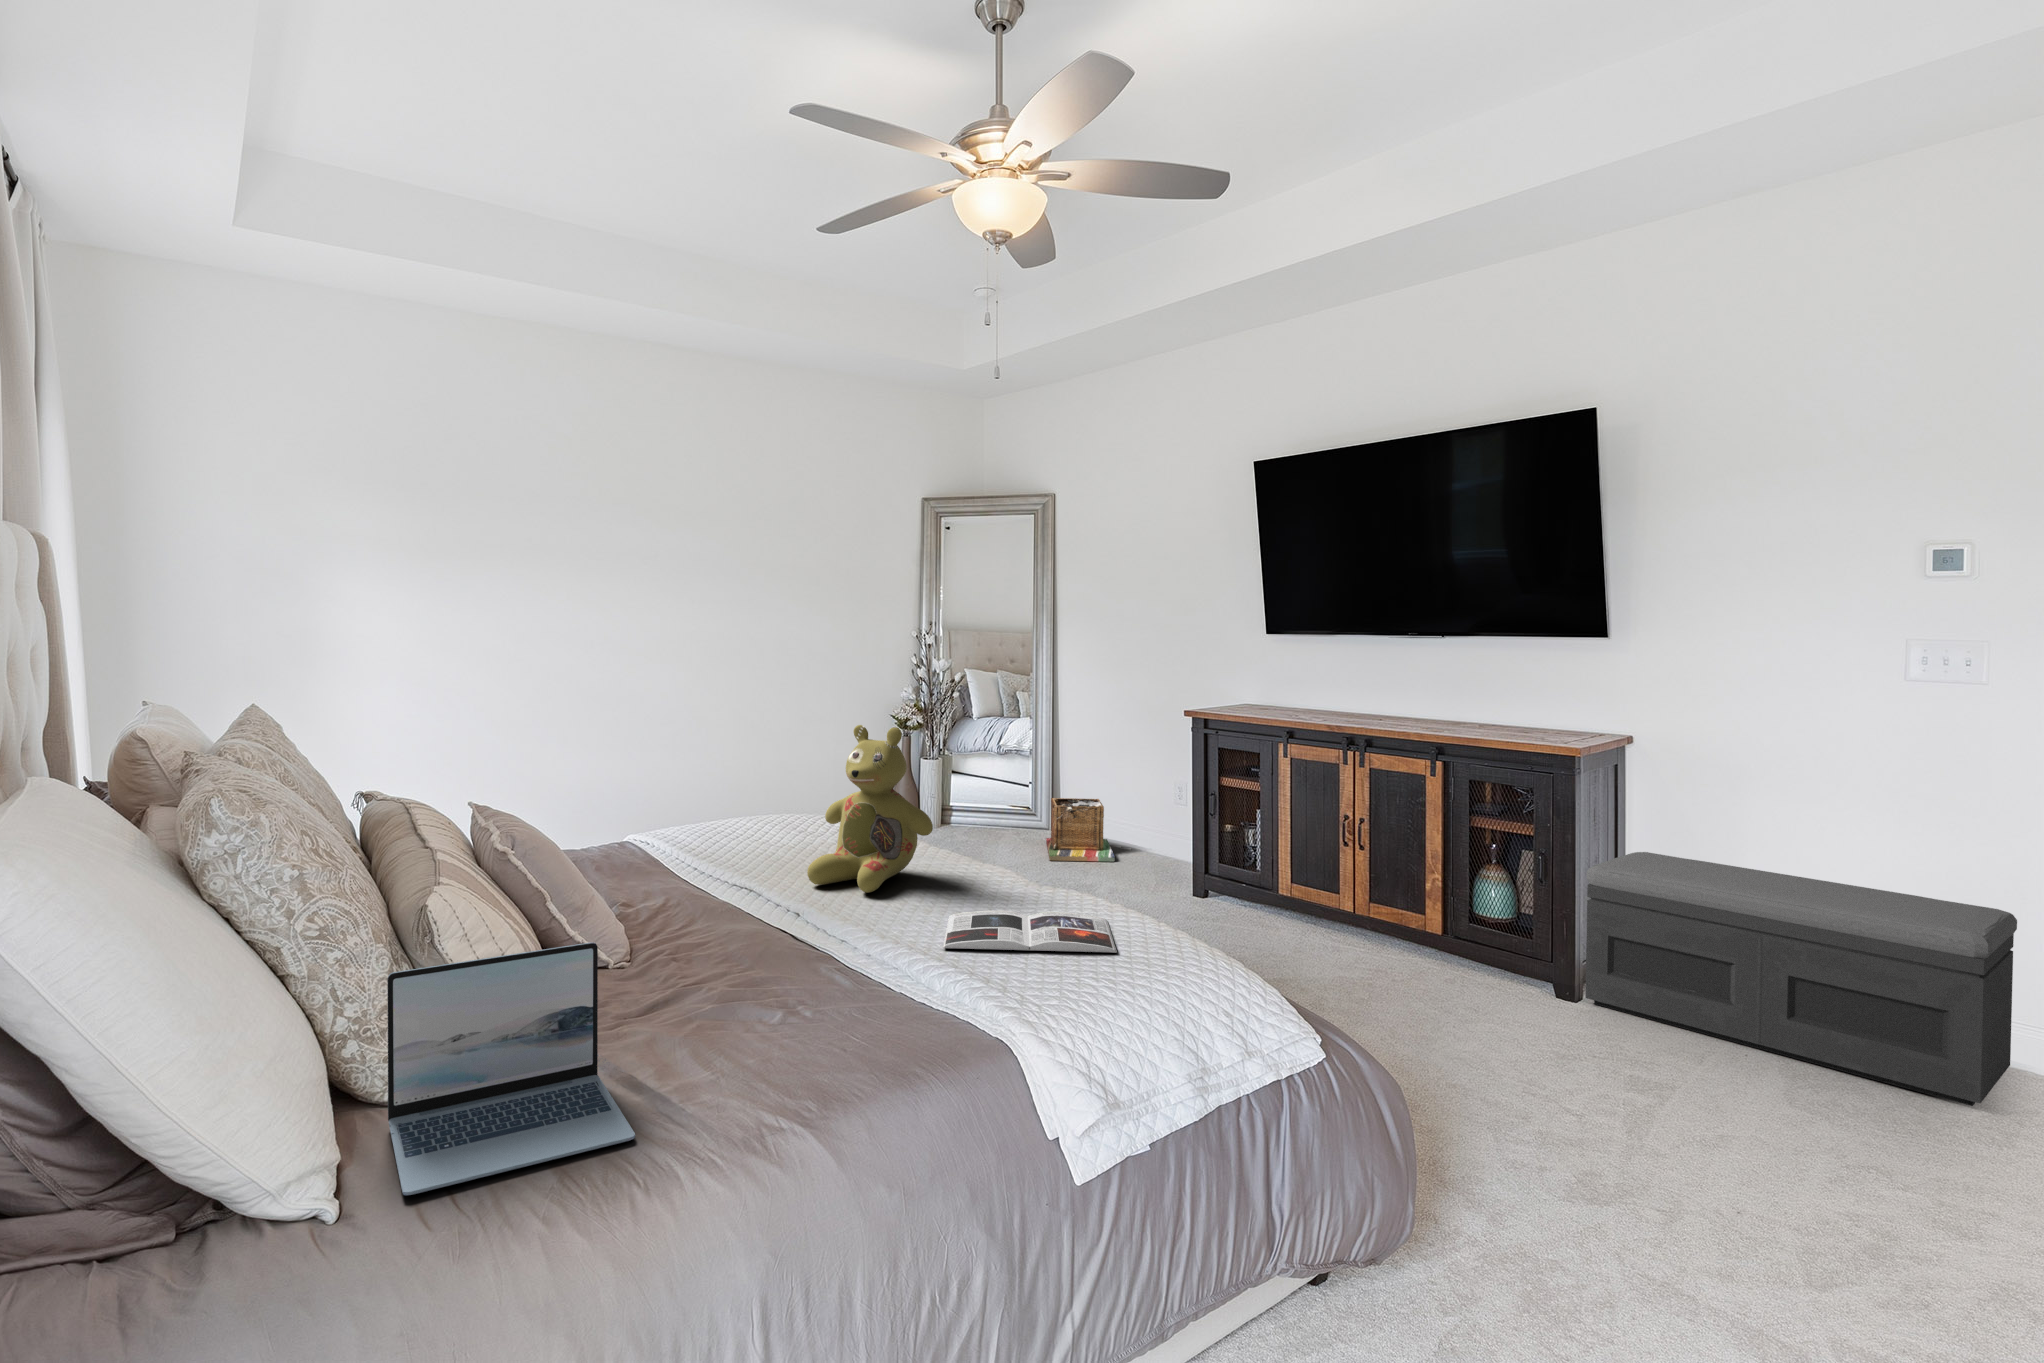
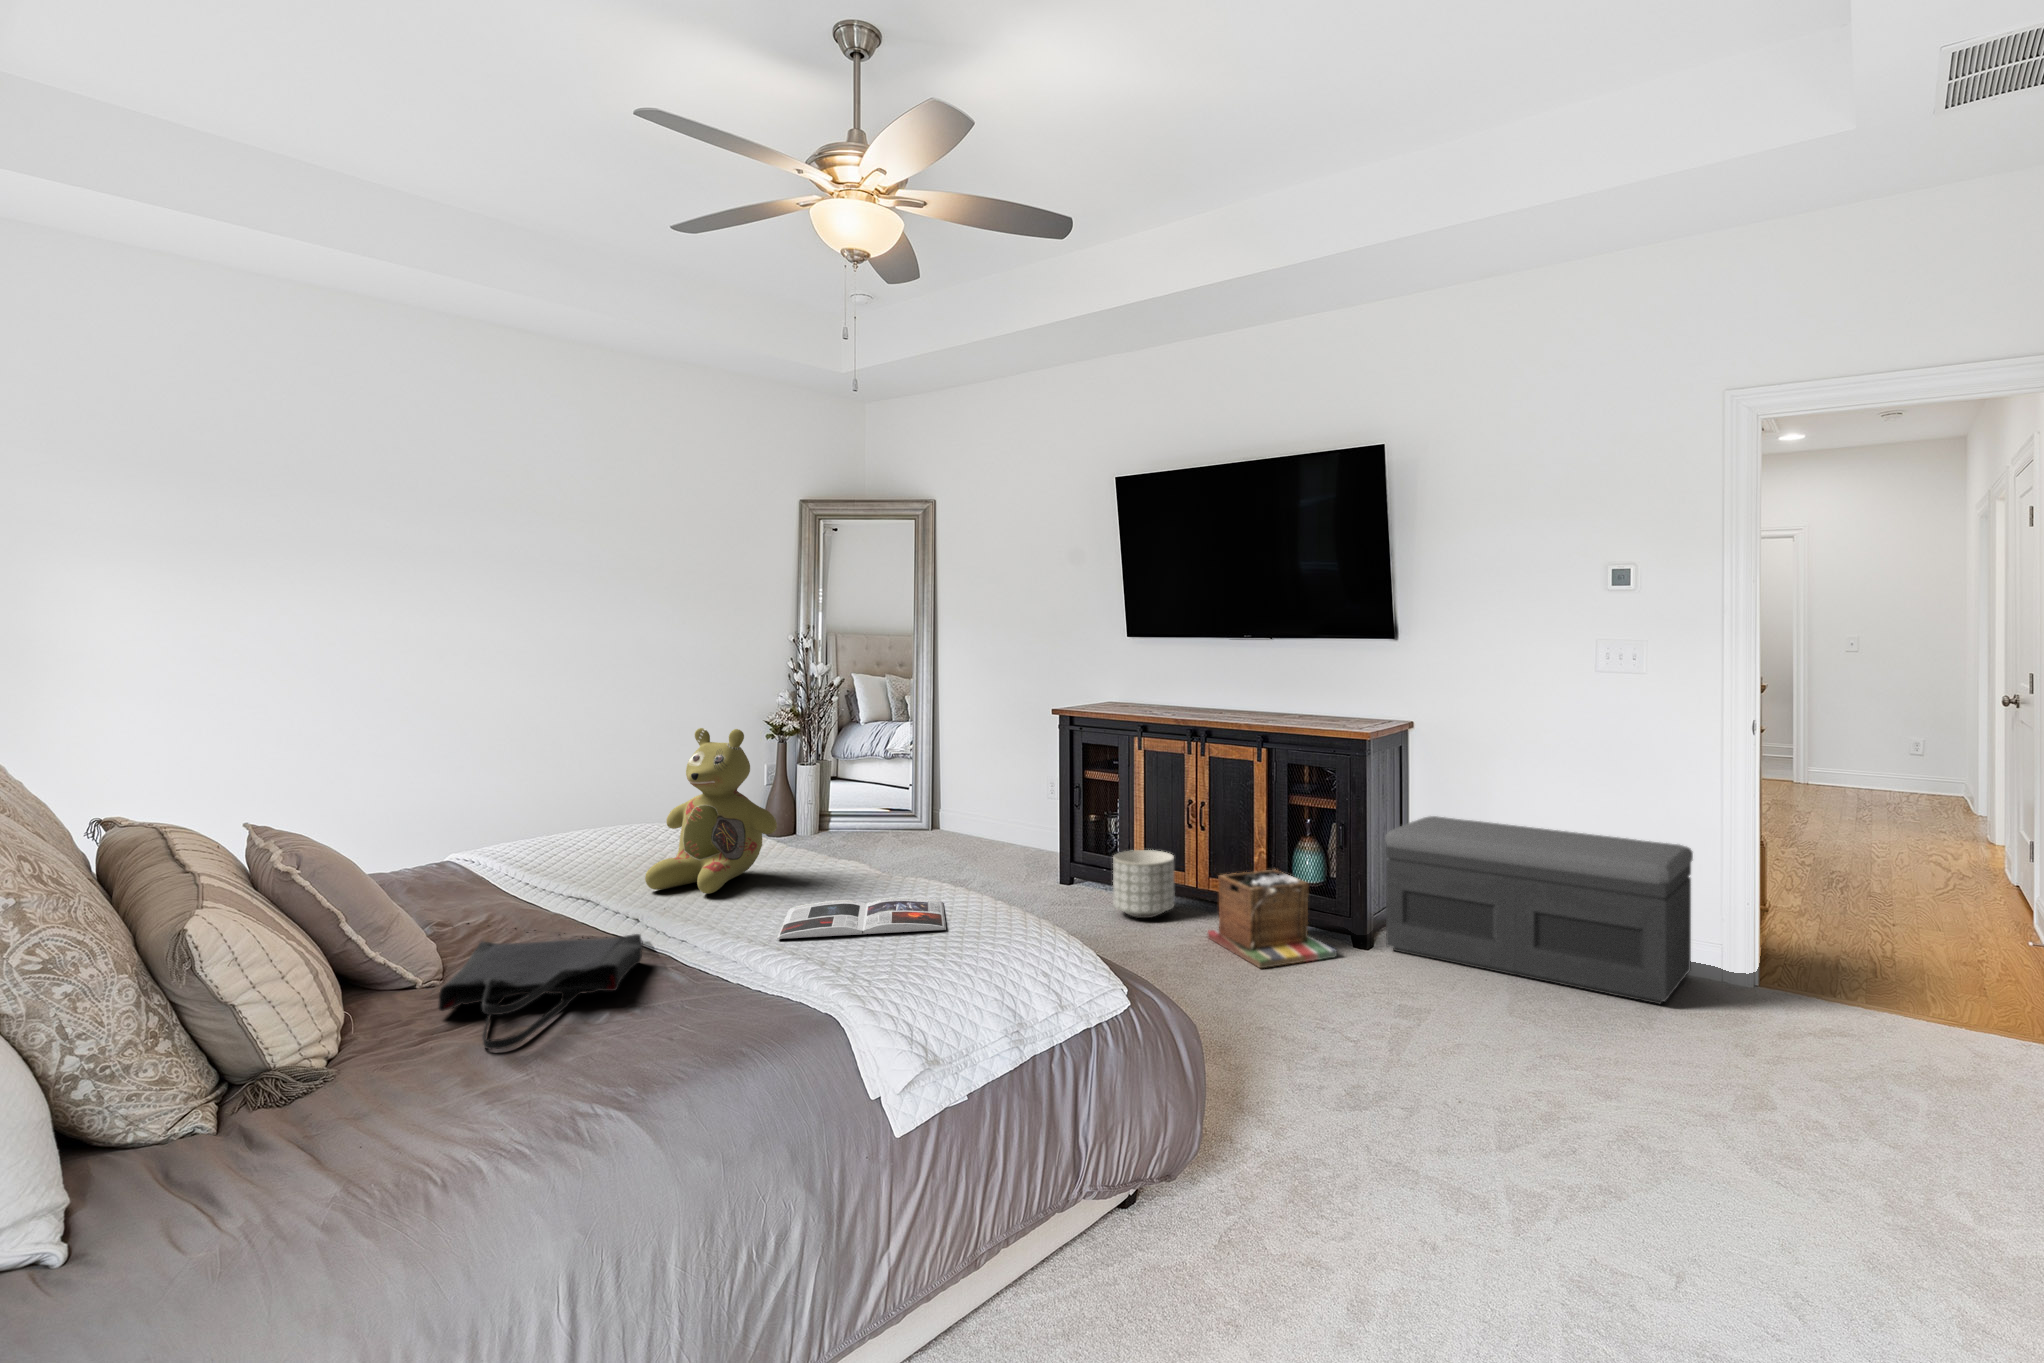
laundry basket: present [1046,798,1115,862] -> present [1208,869,1337,968]
planter: none [1256,867,1326,942] -> present [1113,850,1175,918]
tote bag: none [633,928,813,1042] -> present [438,934,643,1049]
laptop: present [387,942,635,1195] -> none [130,954,426,1228]

